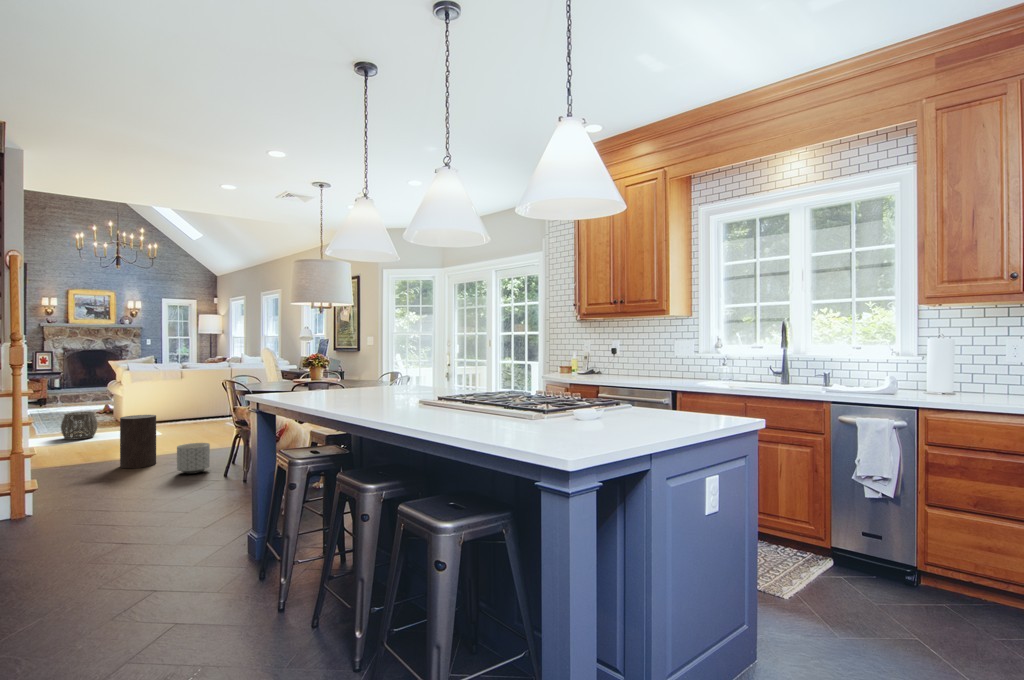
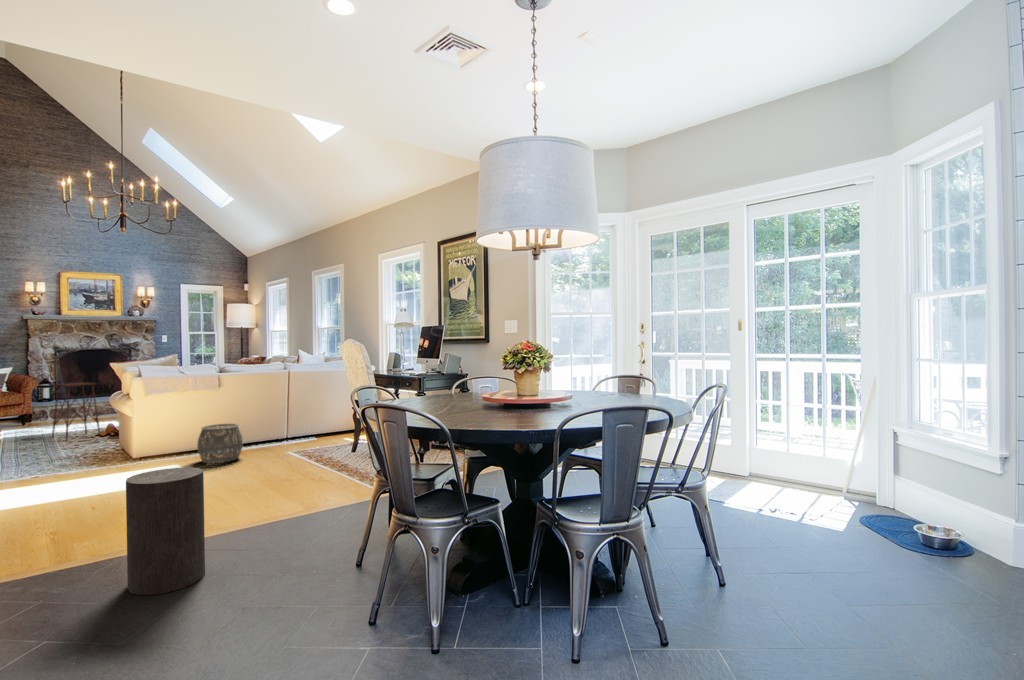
side table: none [66,375,100,415] -> present [52,383,100,440]
woven basket: present [61,411,98,440] -> present [197,423,243,463]
planter: present [177,443,210,474] -> none [262,536,335,620]

